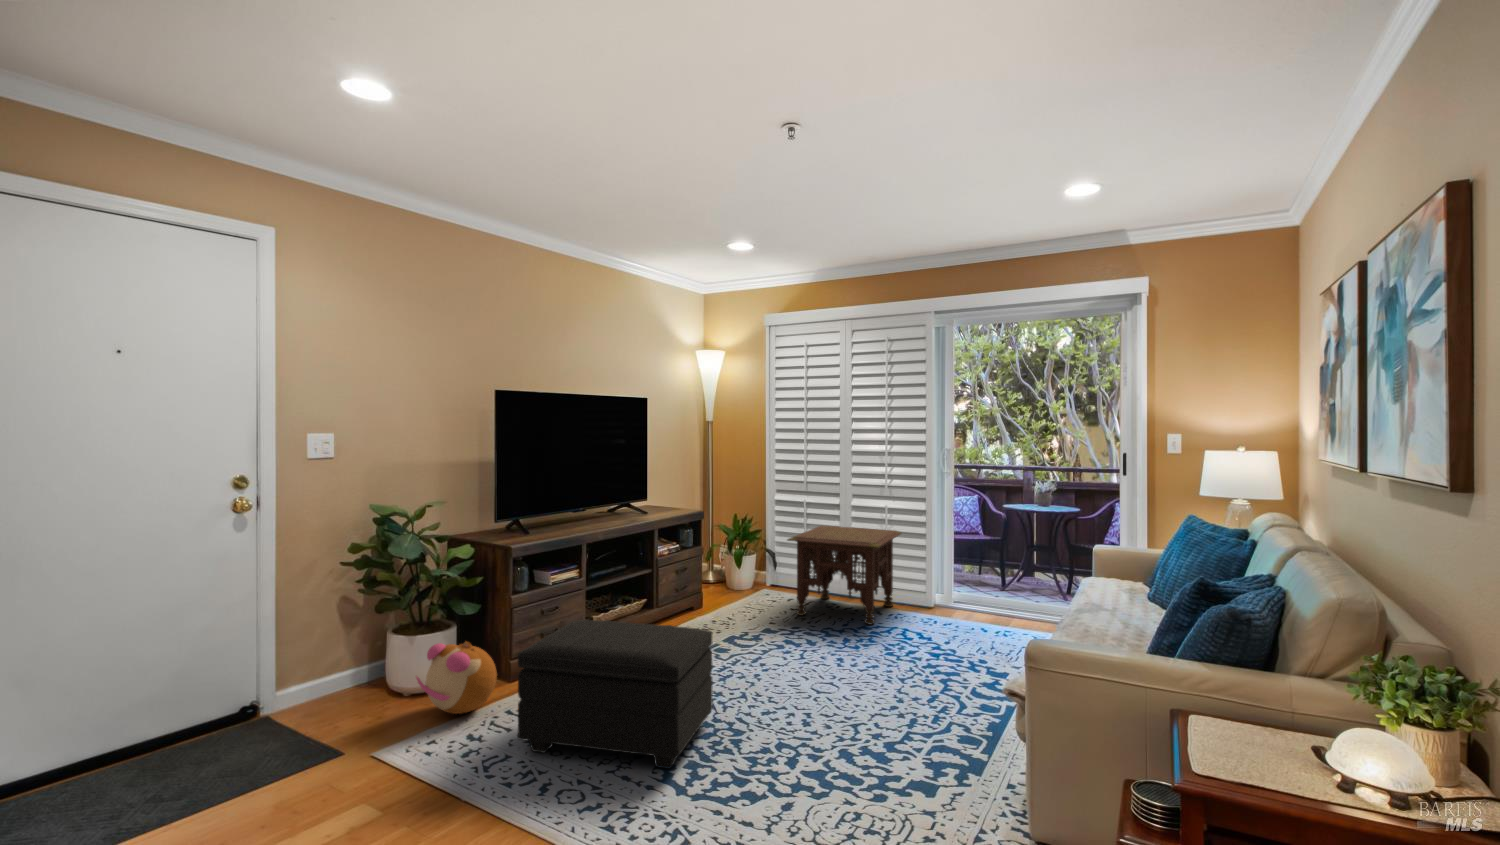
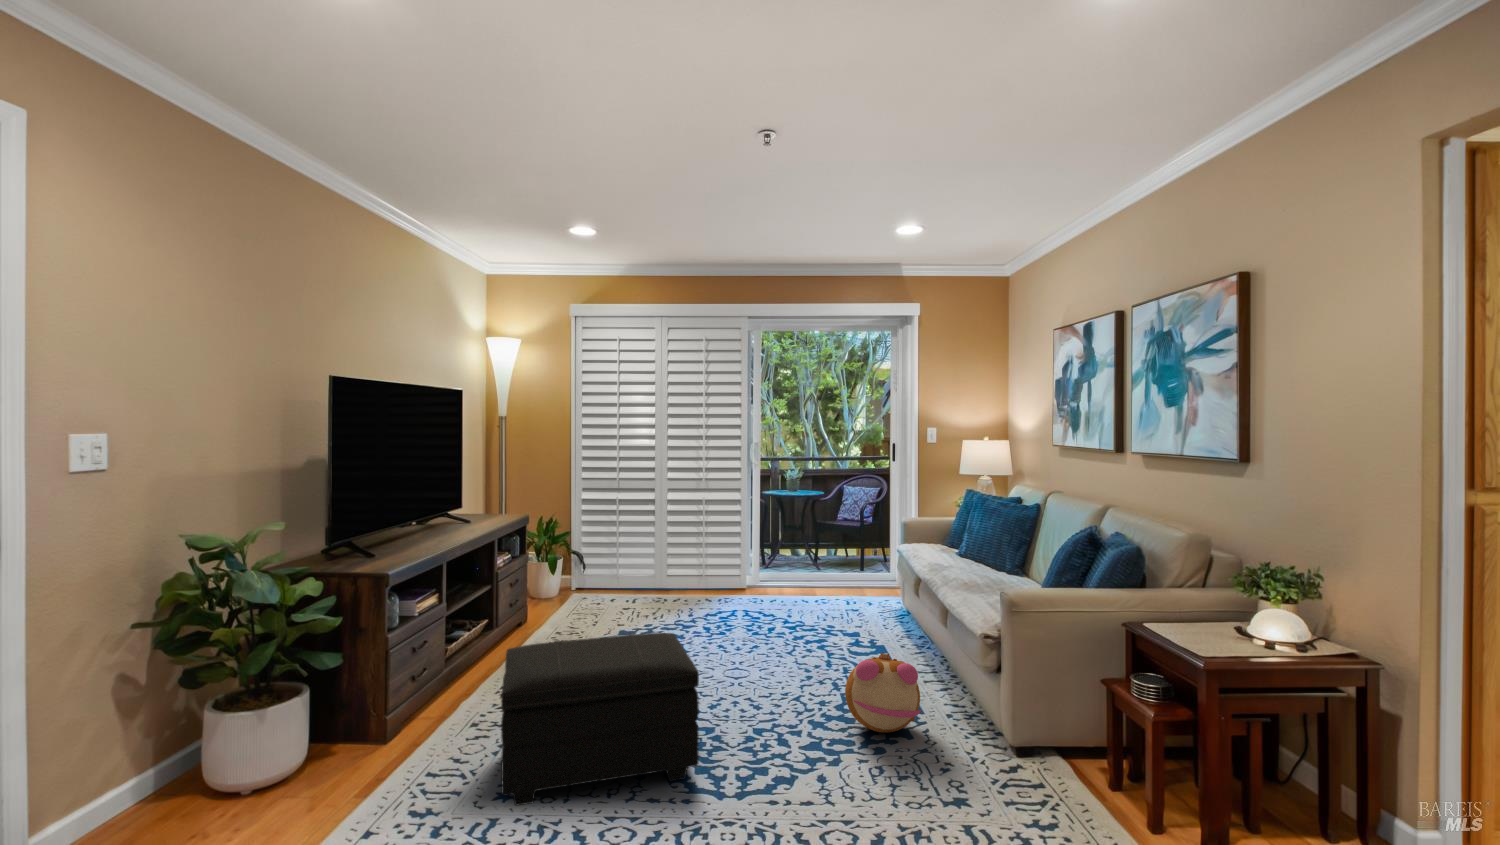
side table: present [788,526,901,625] -> none [629,521,723,613]
plush toy: present [416,642,497,714] -> present [845,653,921,732]

